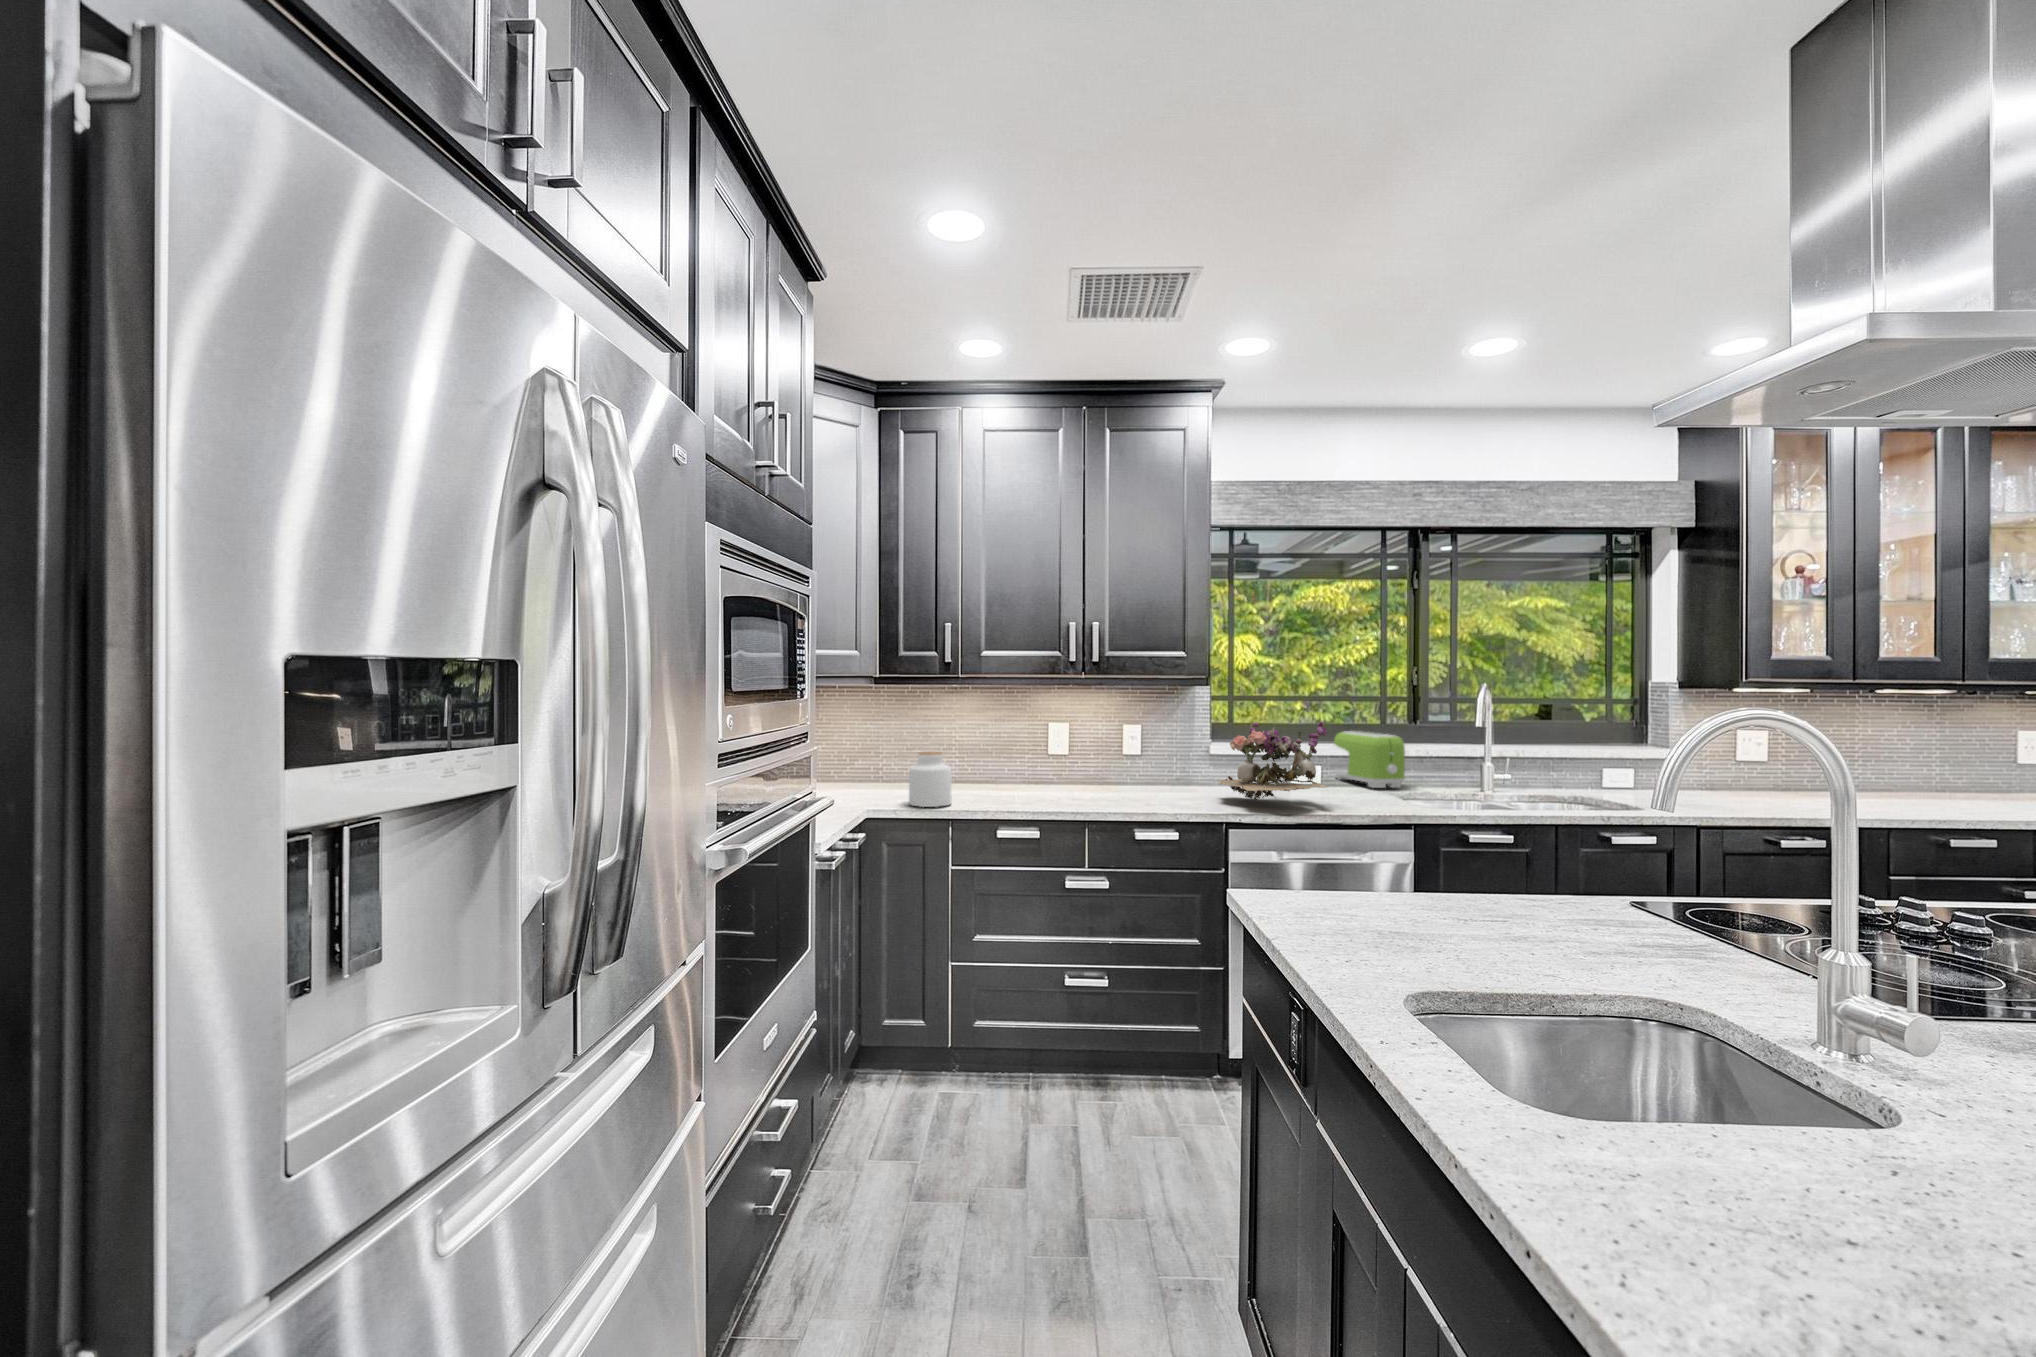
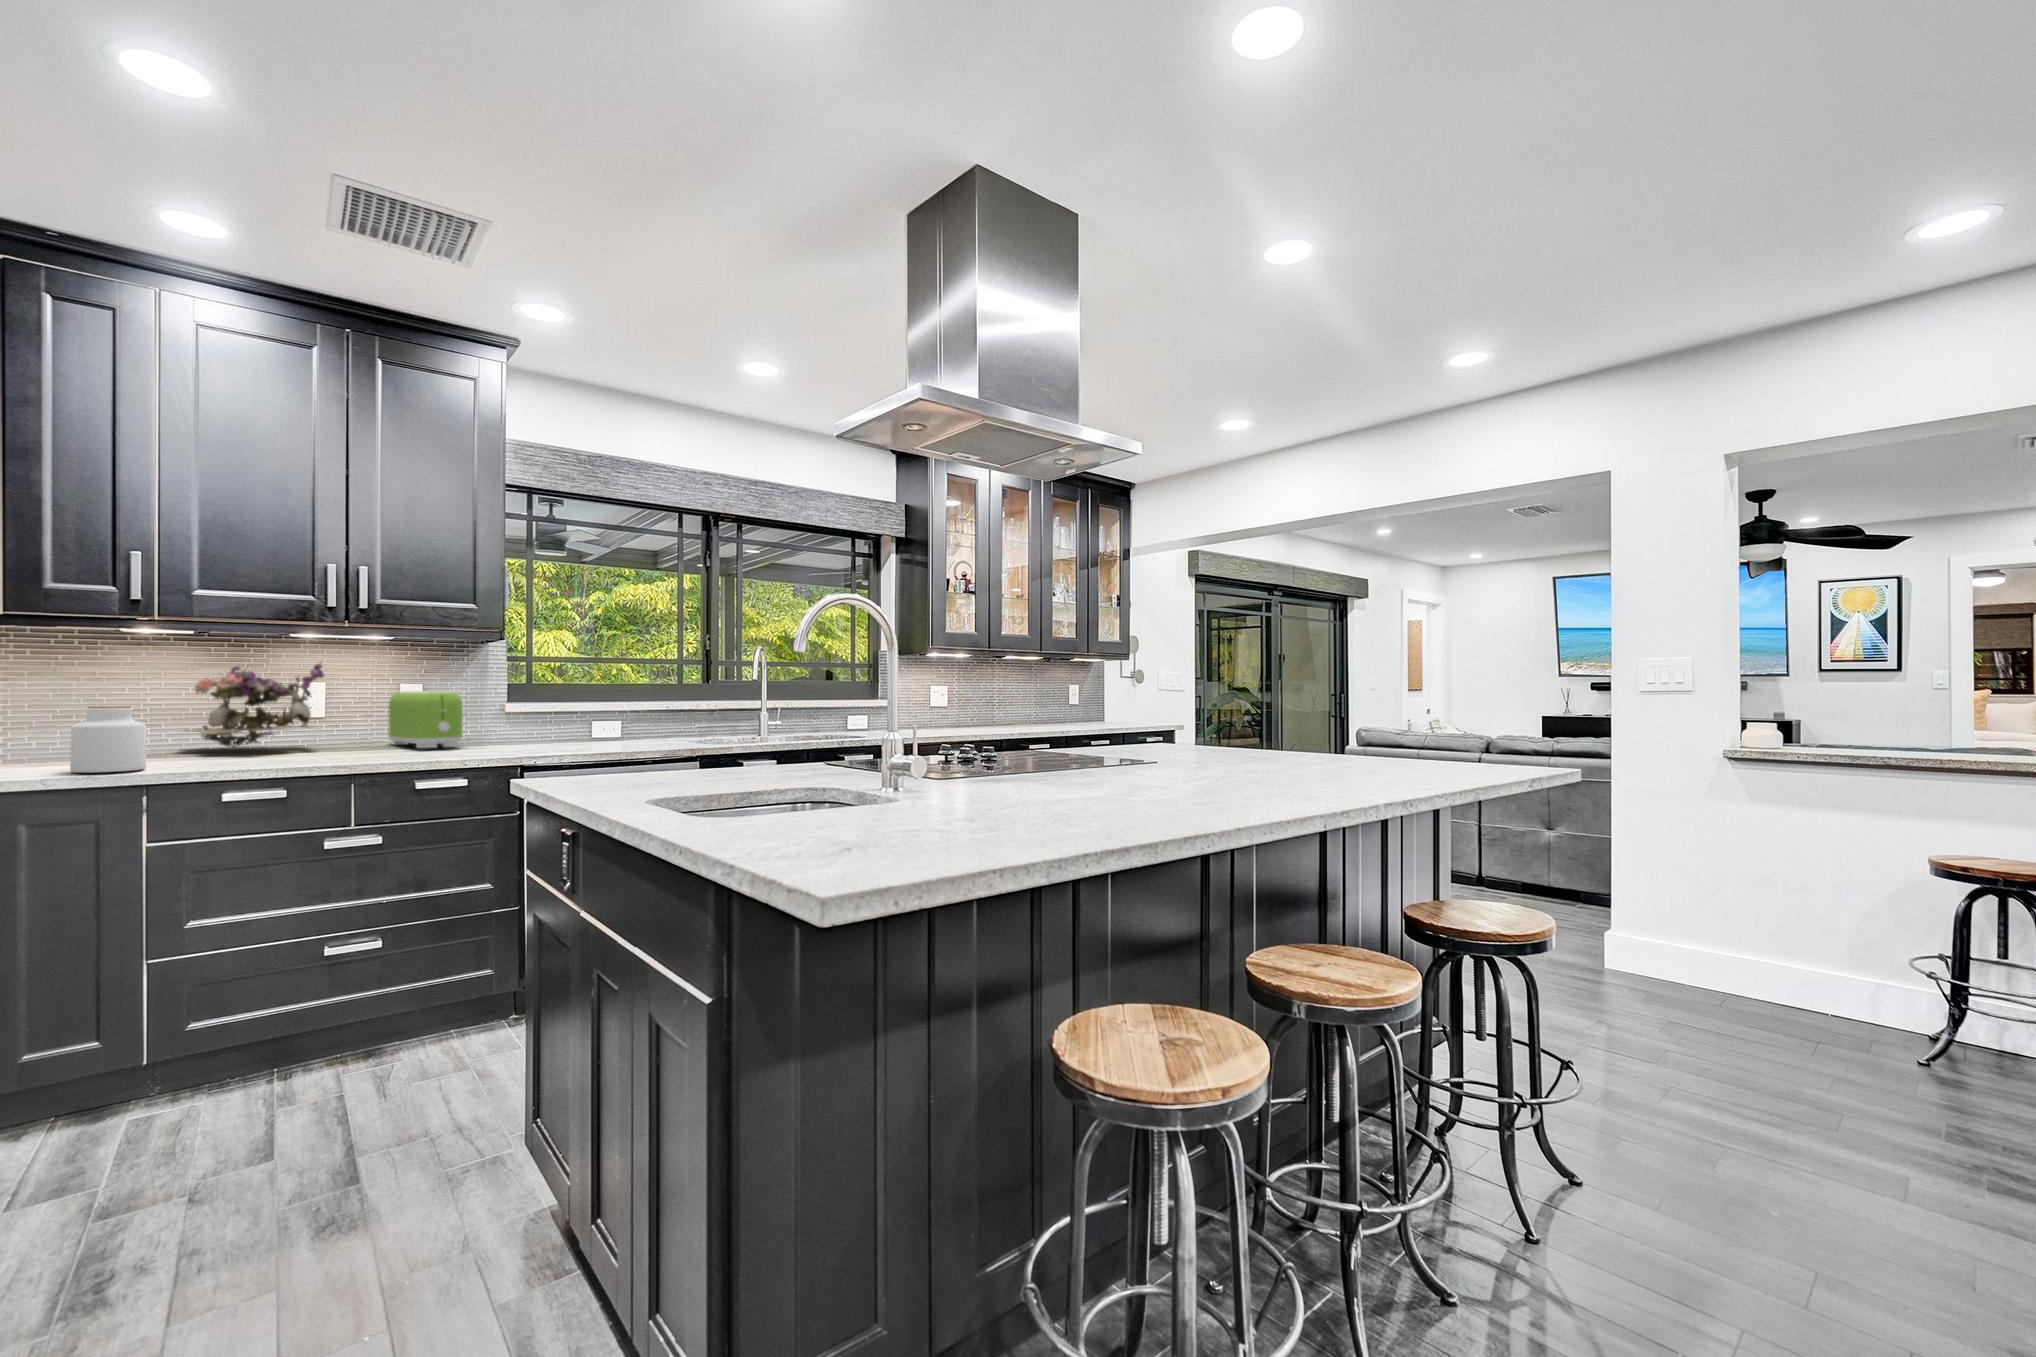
flower arrangement: present [1218,719,1327,802] -> present [186,662,325,749]
toaster: present [1334,731,1405,788] -> present [388,691,462,748]

